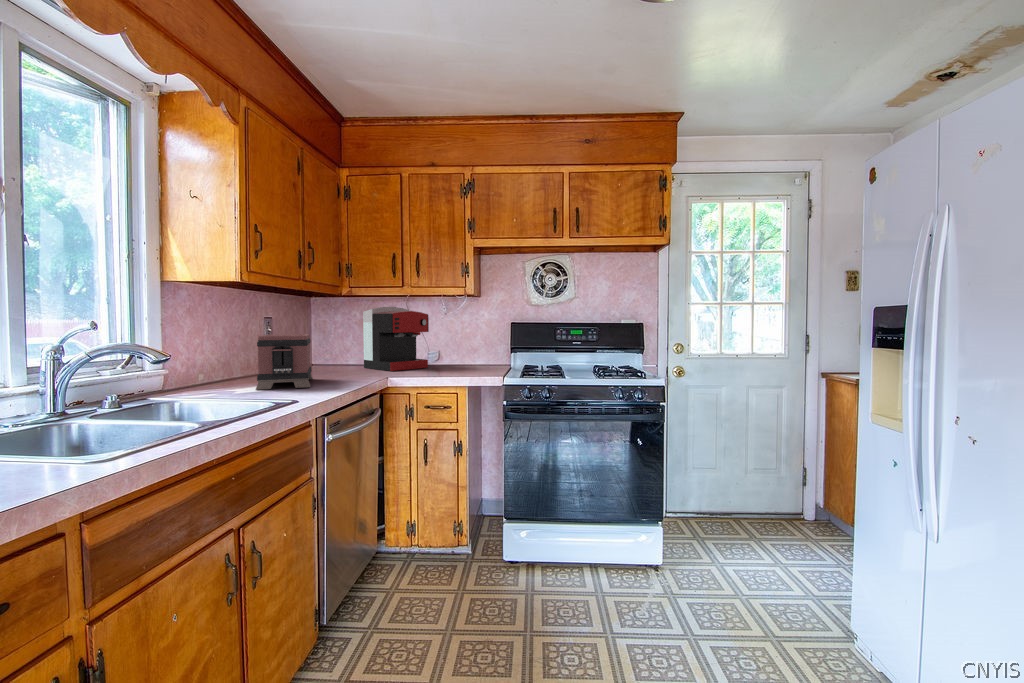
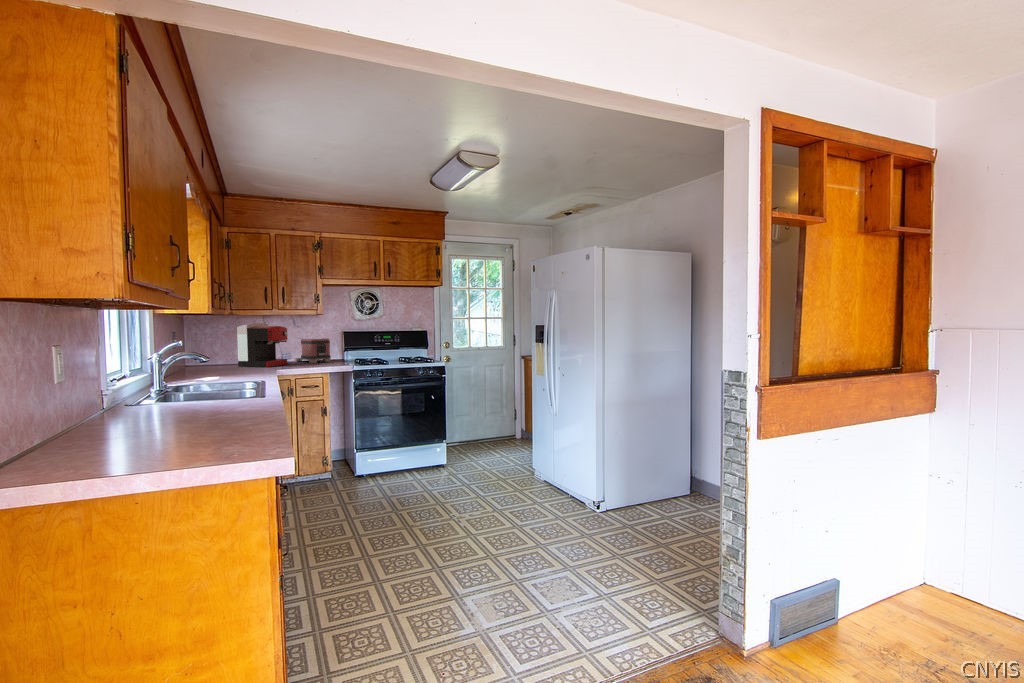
toaster: present [256,334,313,390] -> present [294,338,331,363]

